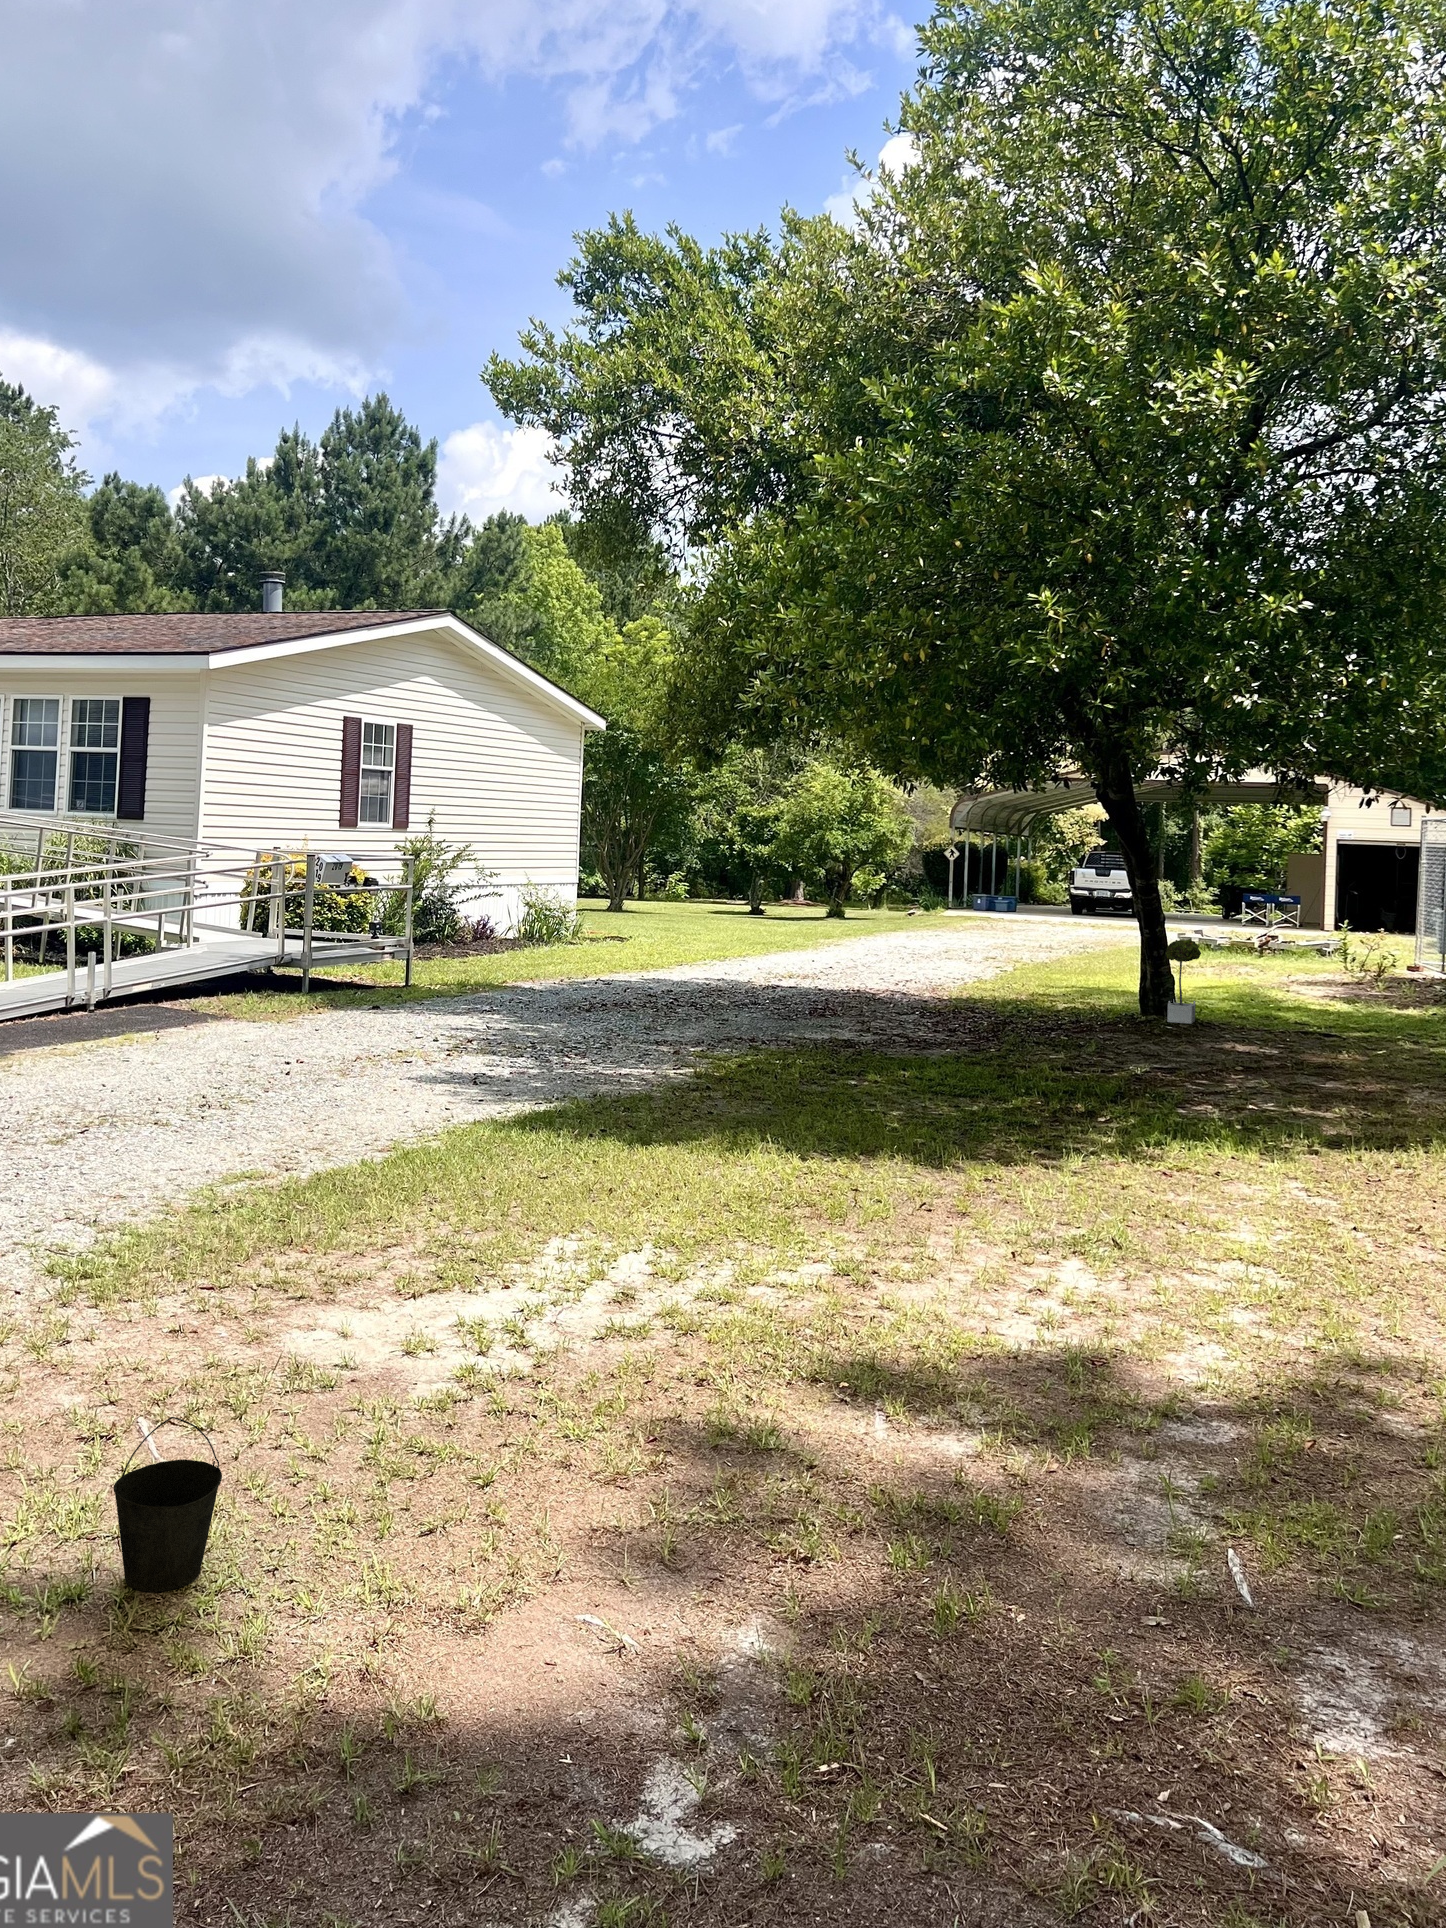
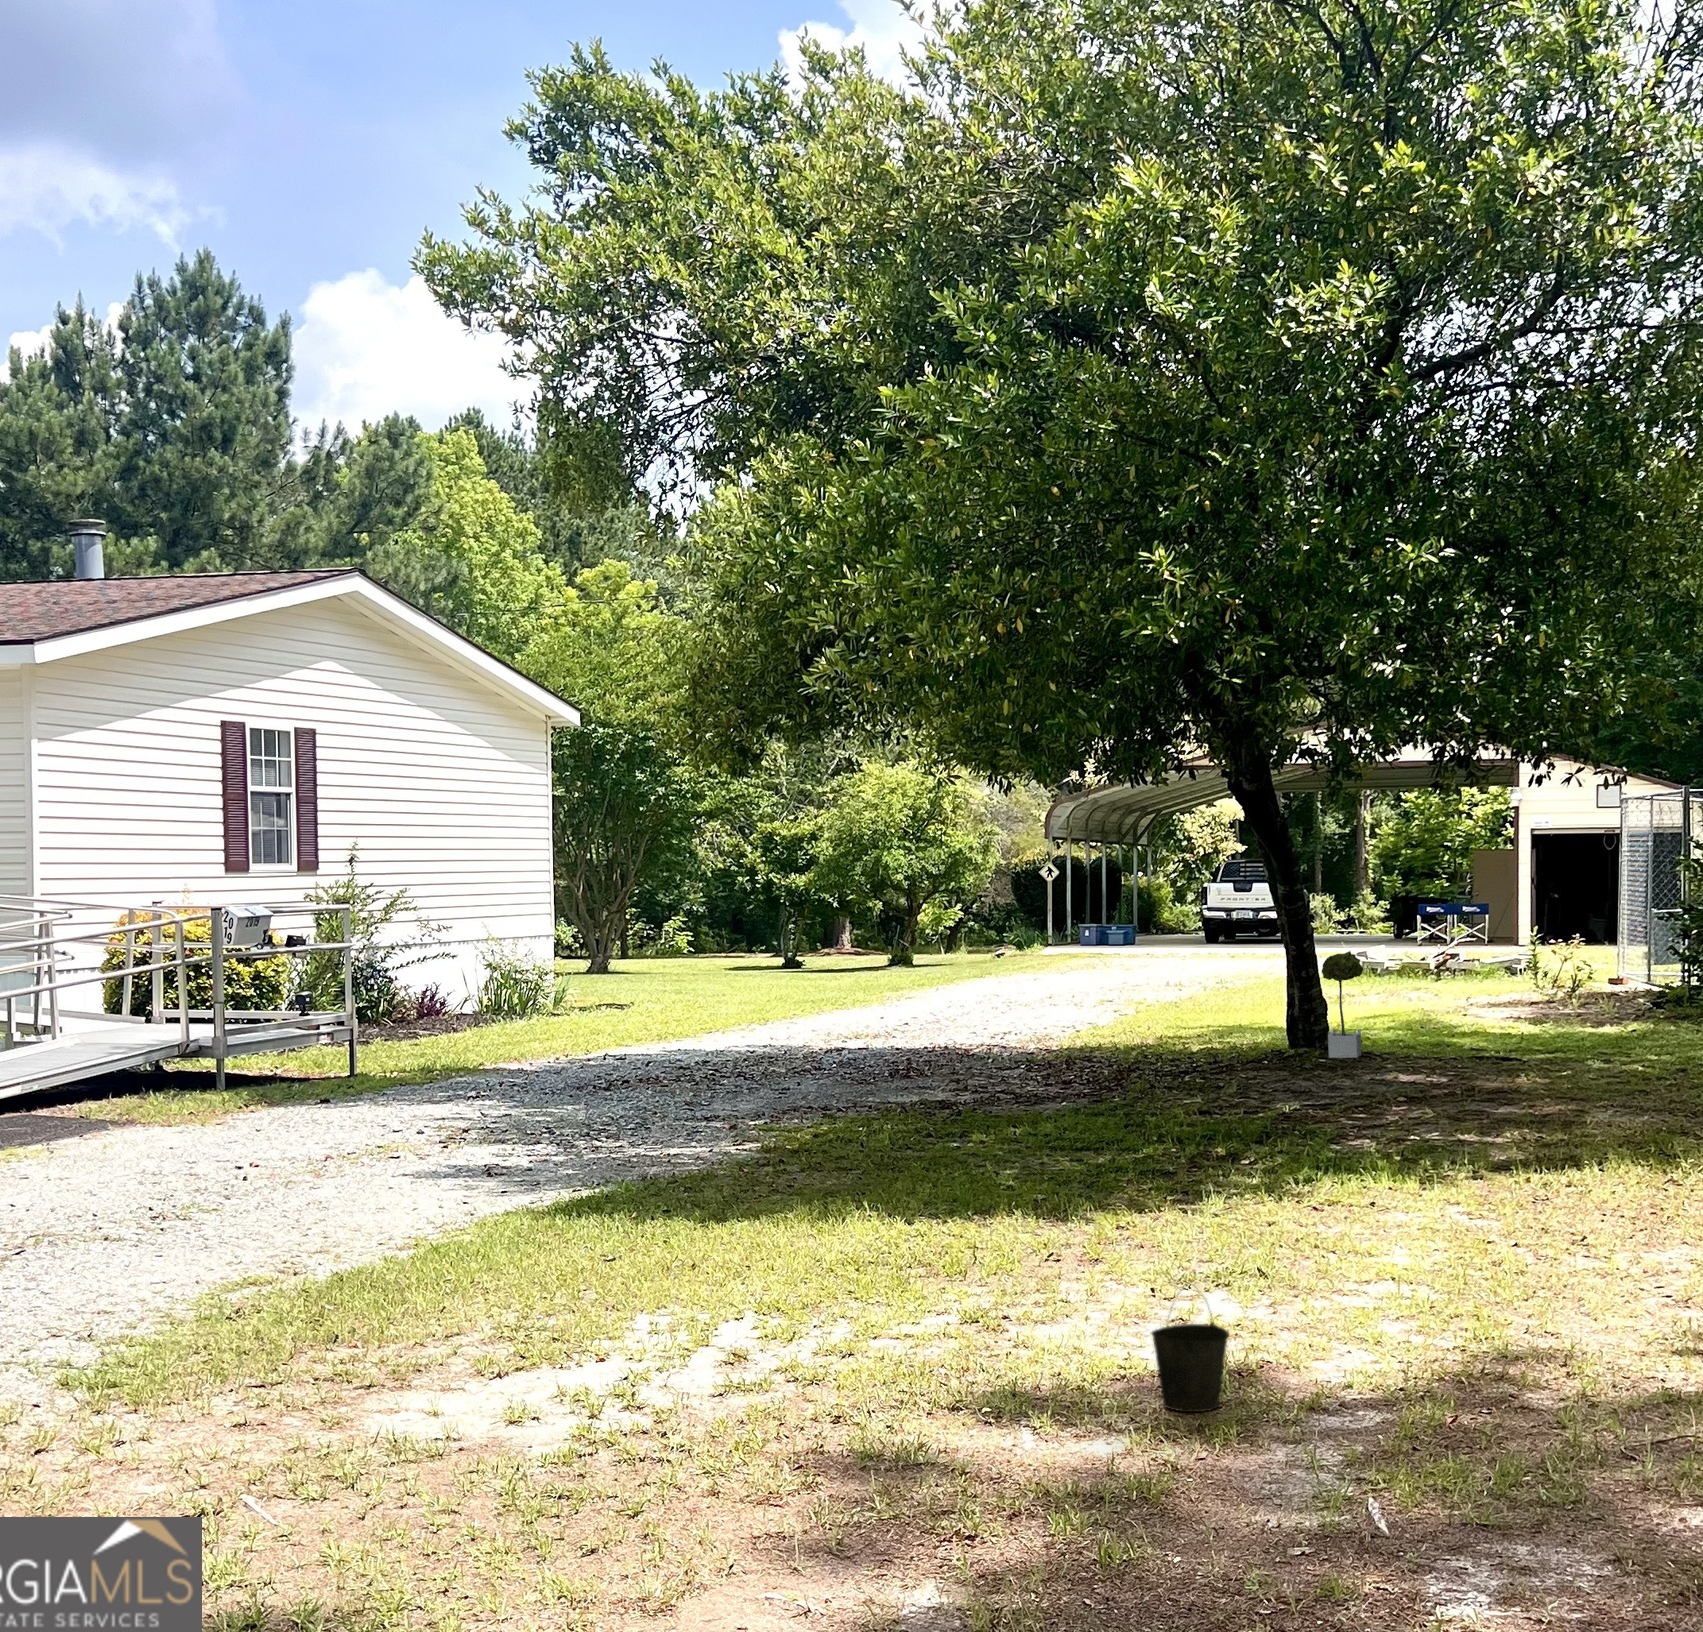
bucket: present [114,1417,222,1592] -> present [1151,1300,1229,1412]

